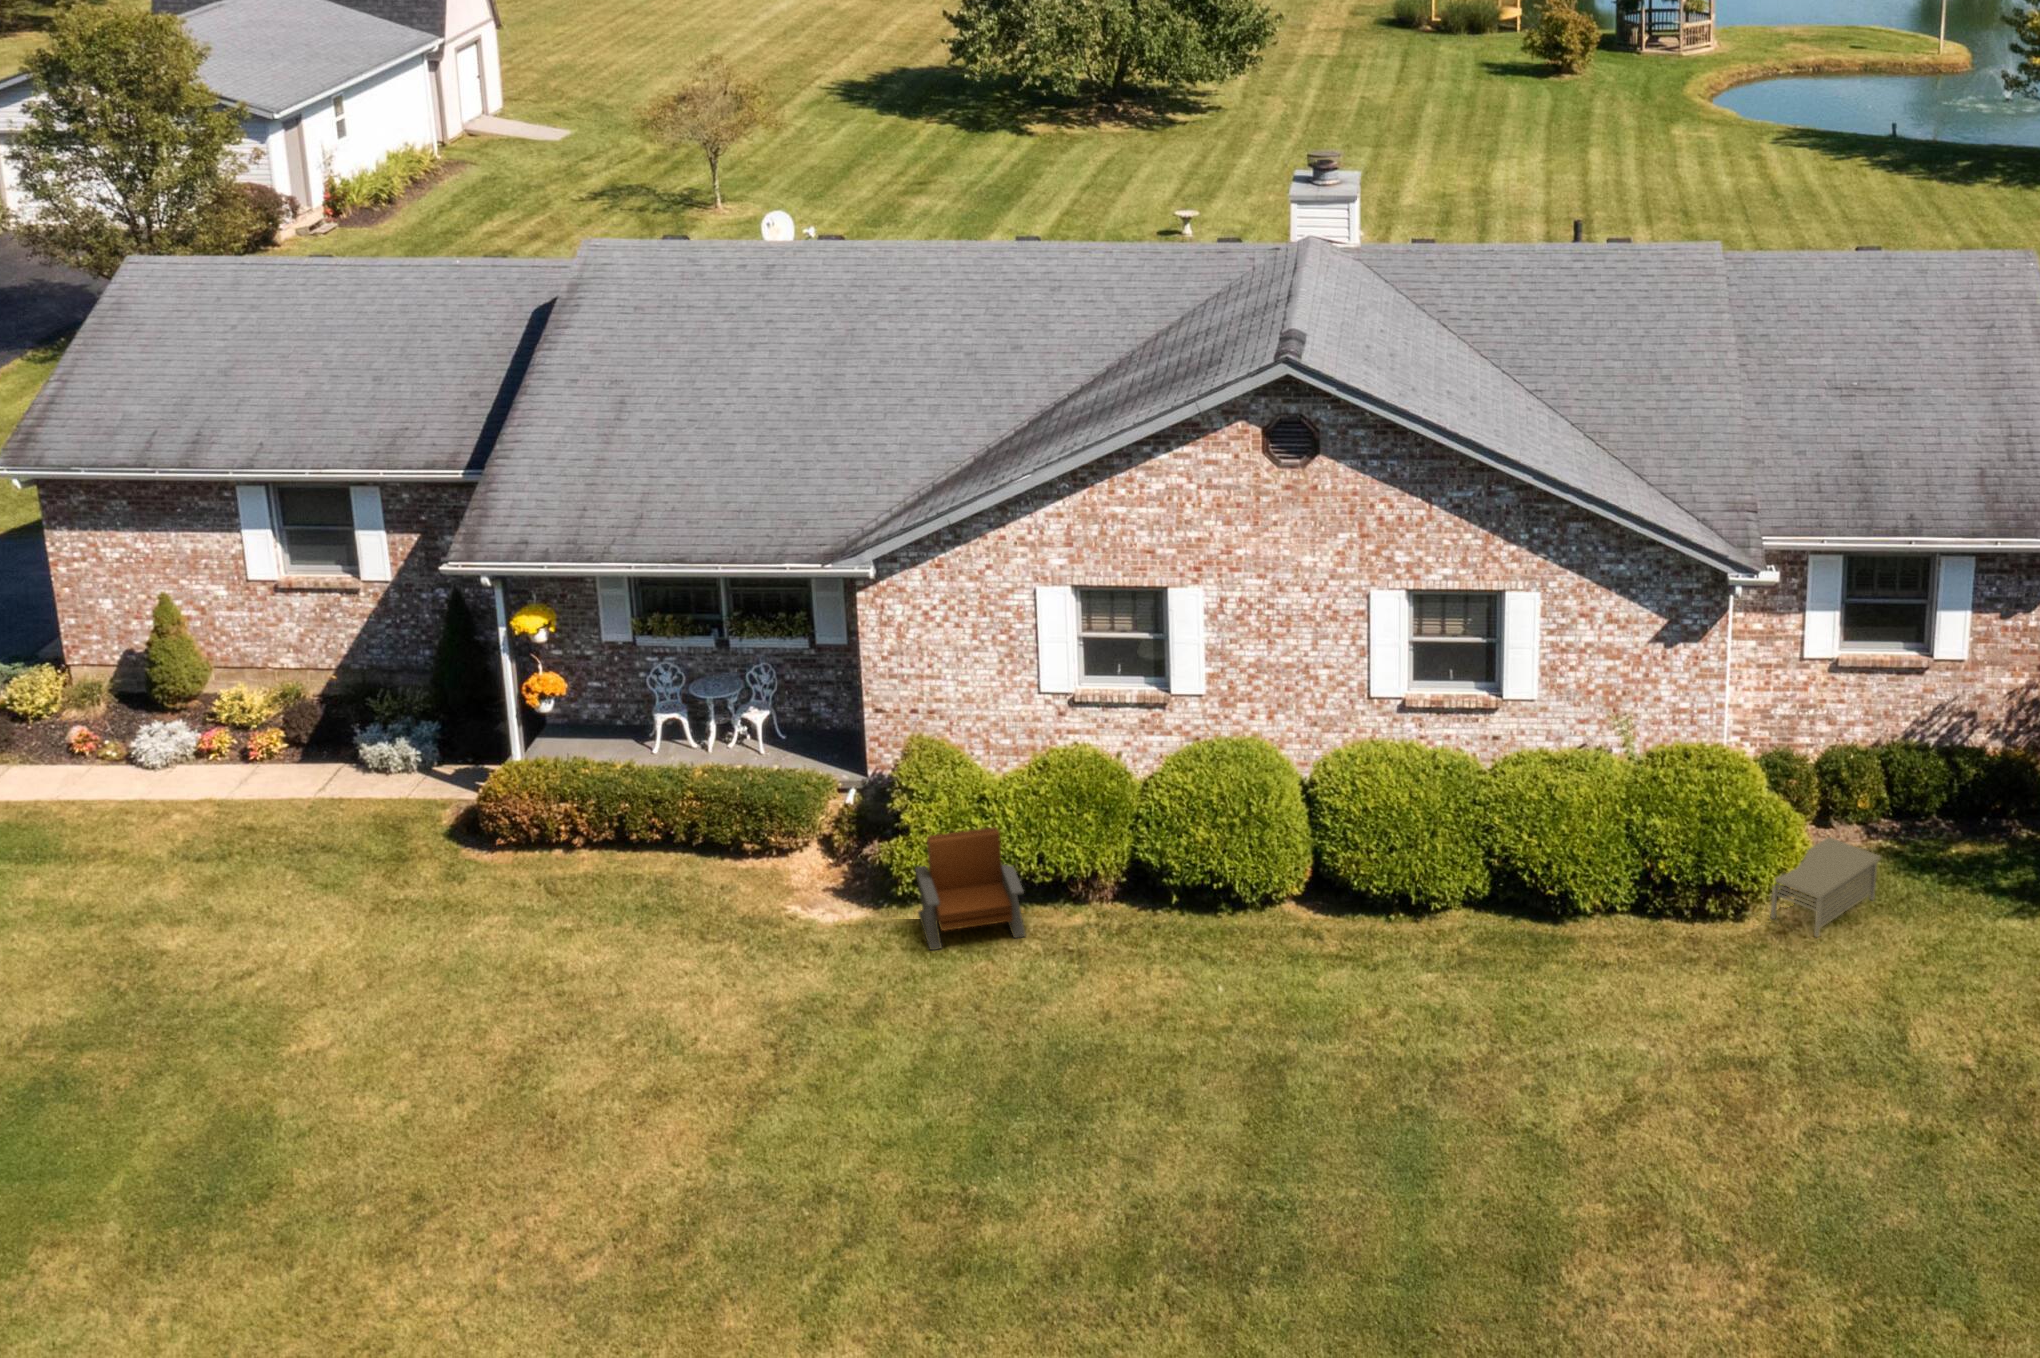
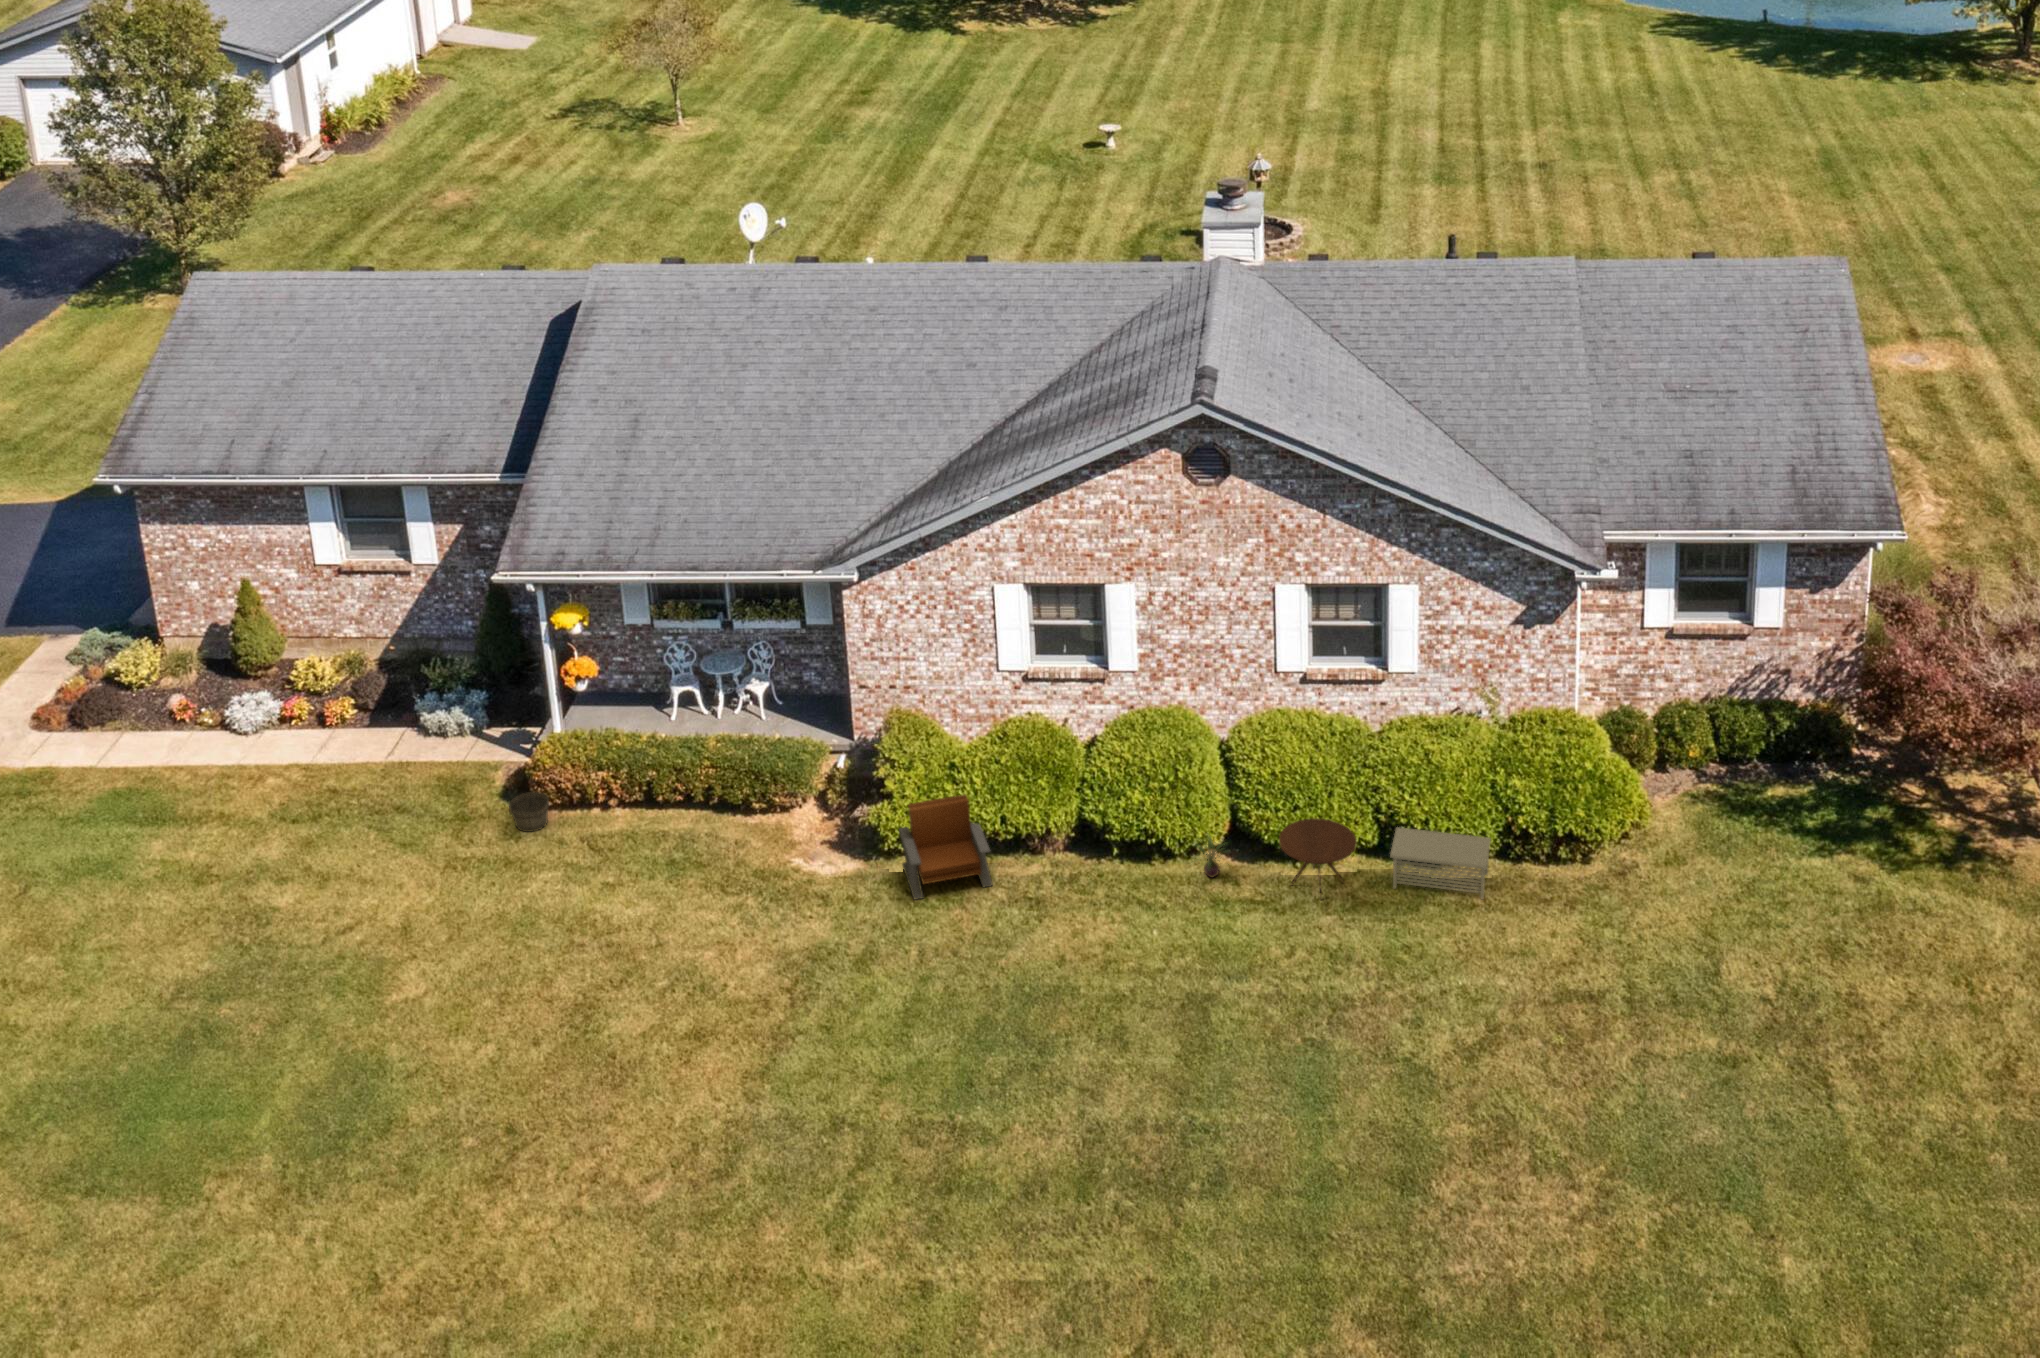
wooden bucket: none [451,828,502,873] -> present [509,792,549,832]
storage bench: present [1771,837,1881,937] -> present [1390,827,1491,900]
round table: none [1371,861,1465,957] -> present [1279,818,1357,897]
decorative plant: none [1264,876,1314,931] -> present [1197,833,1225,877]

